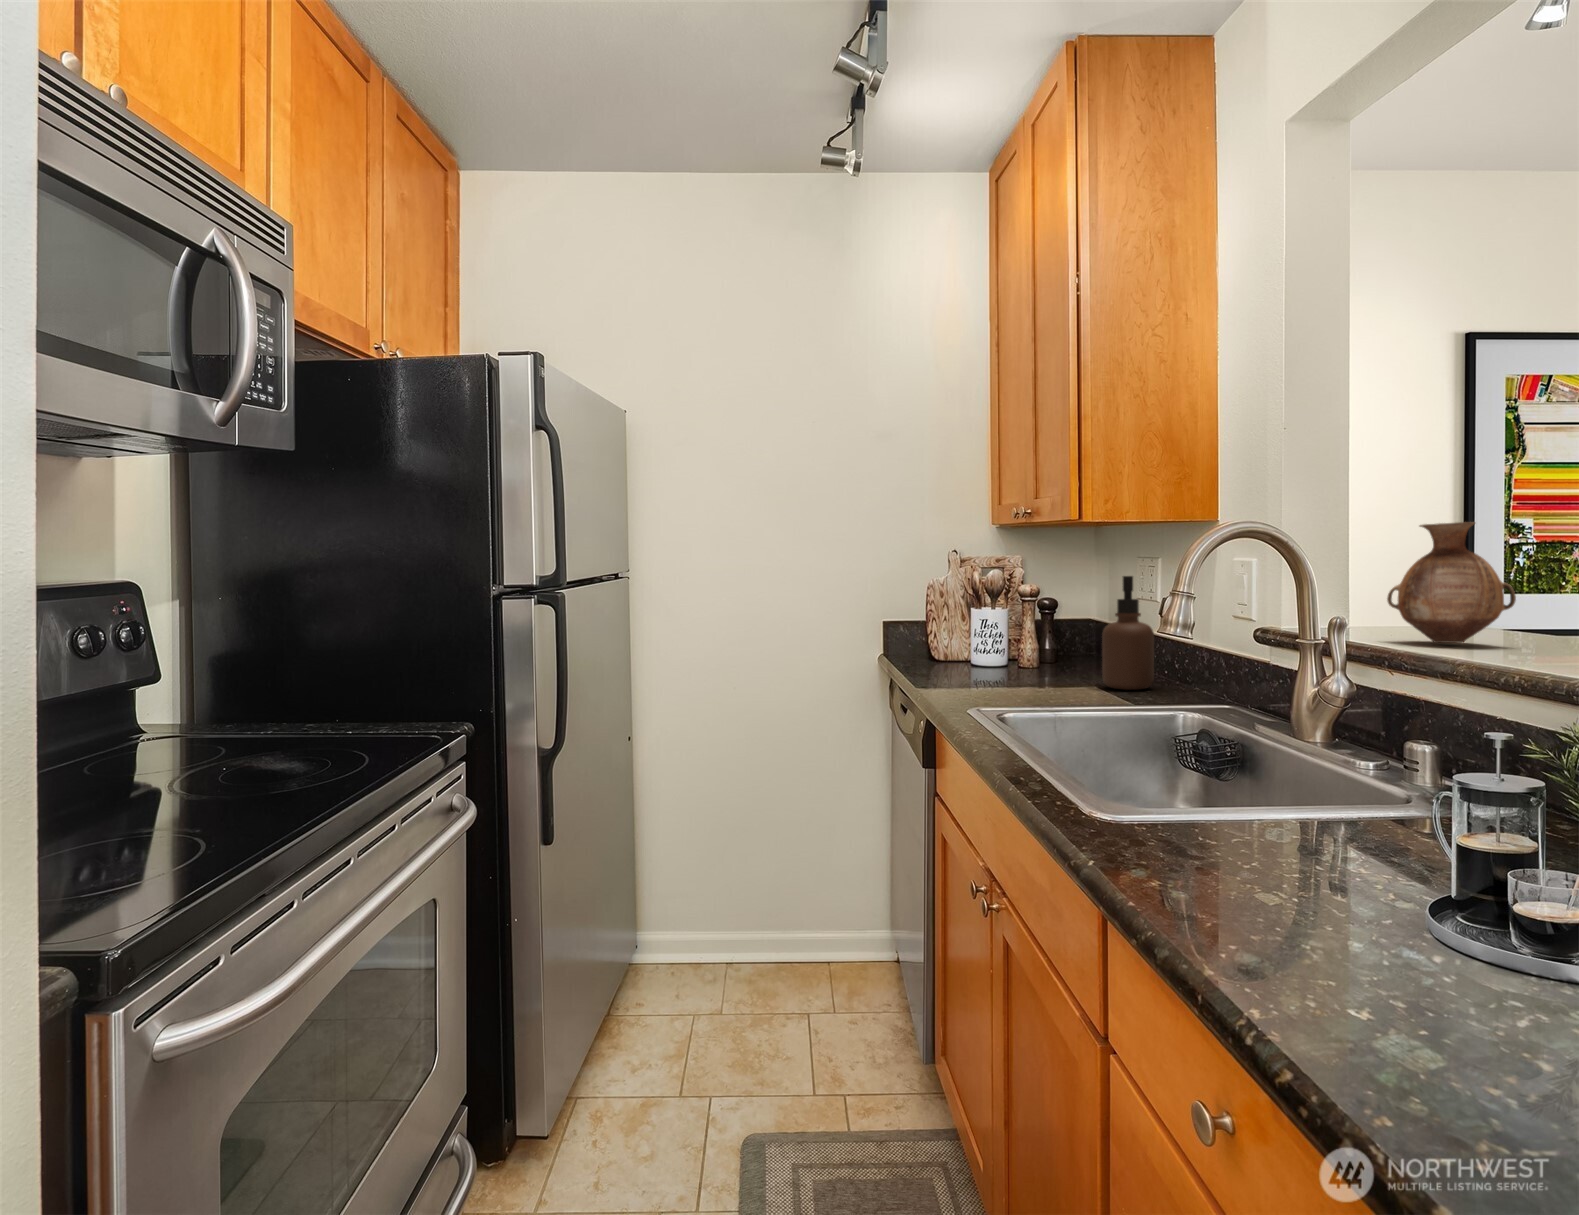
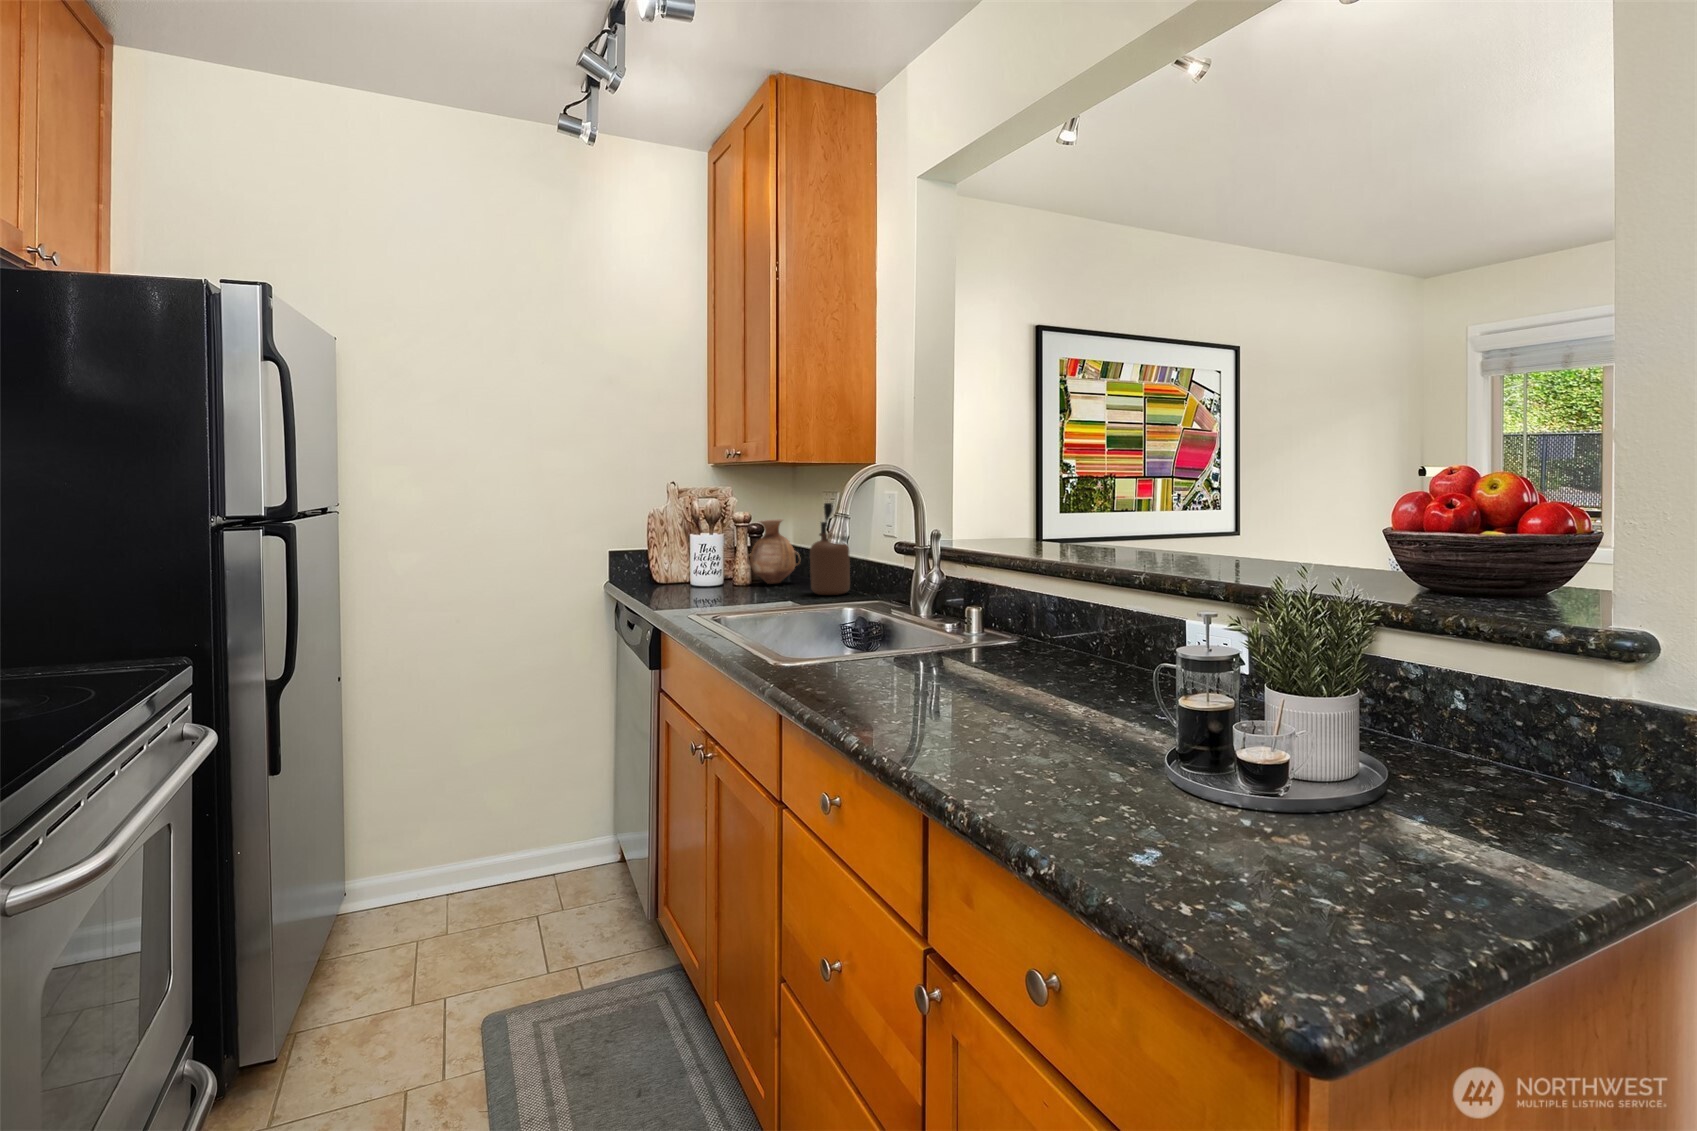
vase: present [1387,522,1516,643] -> present [747,520,800,584]

